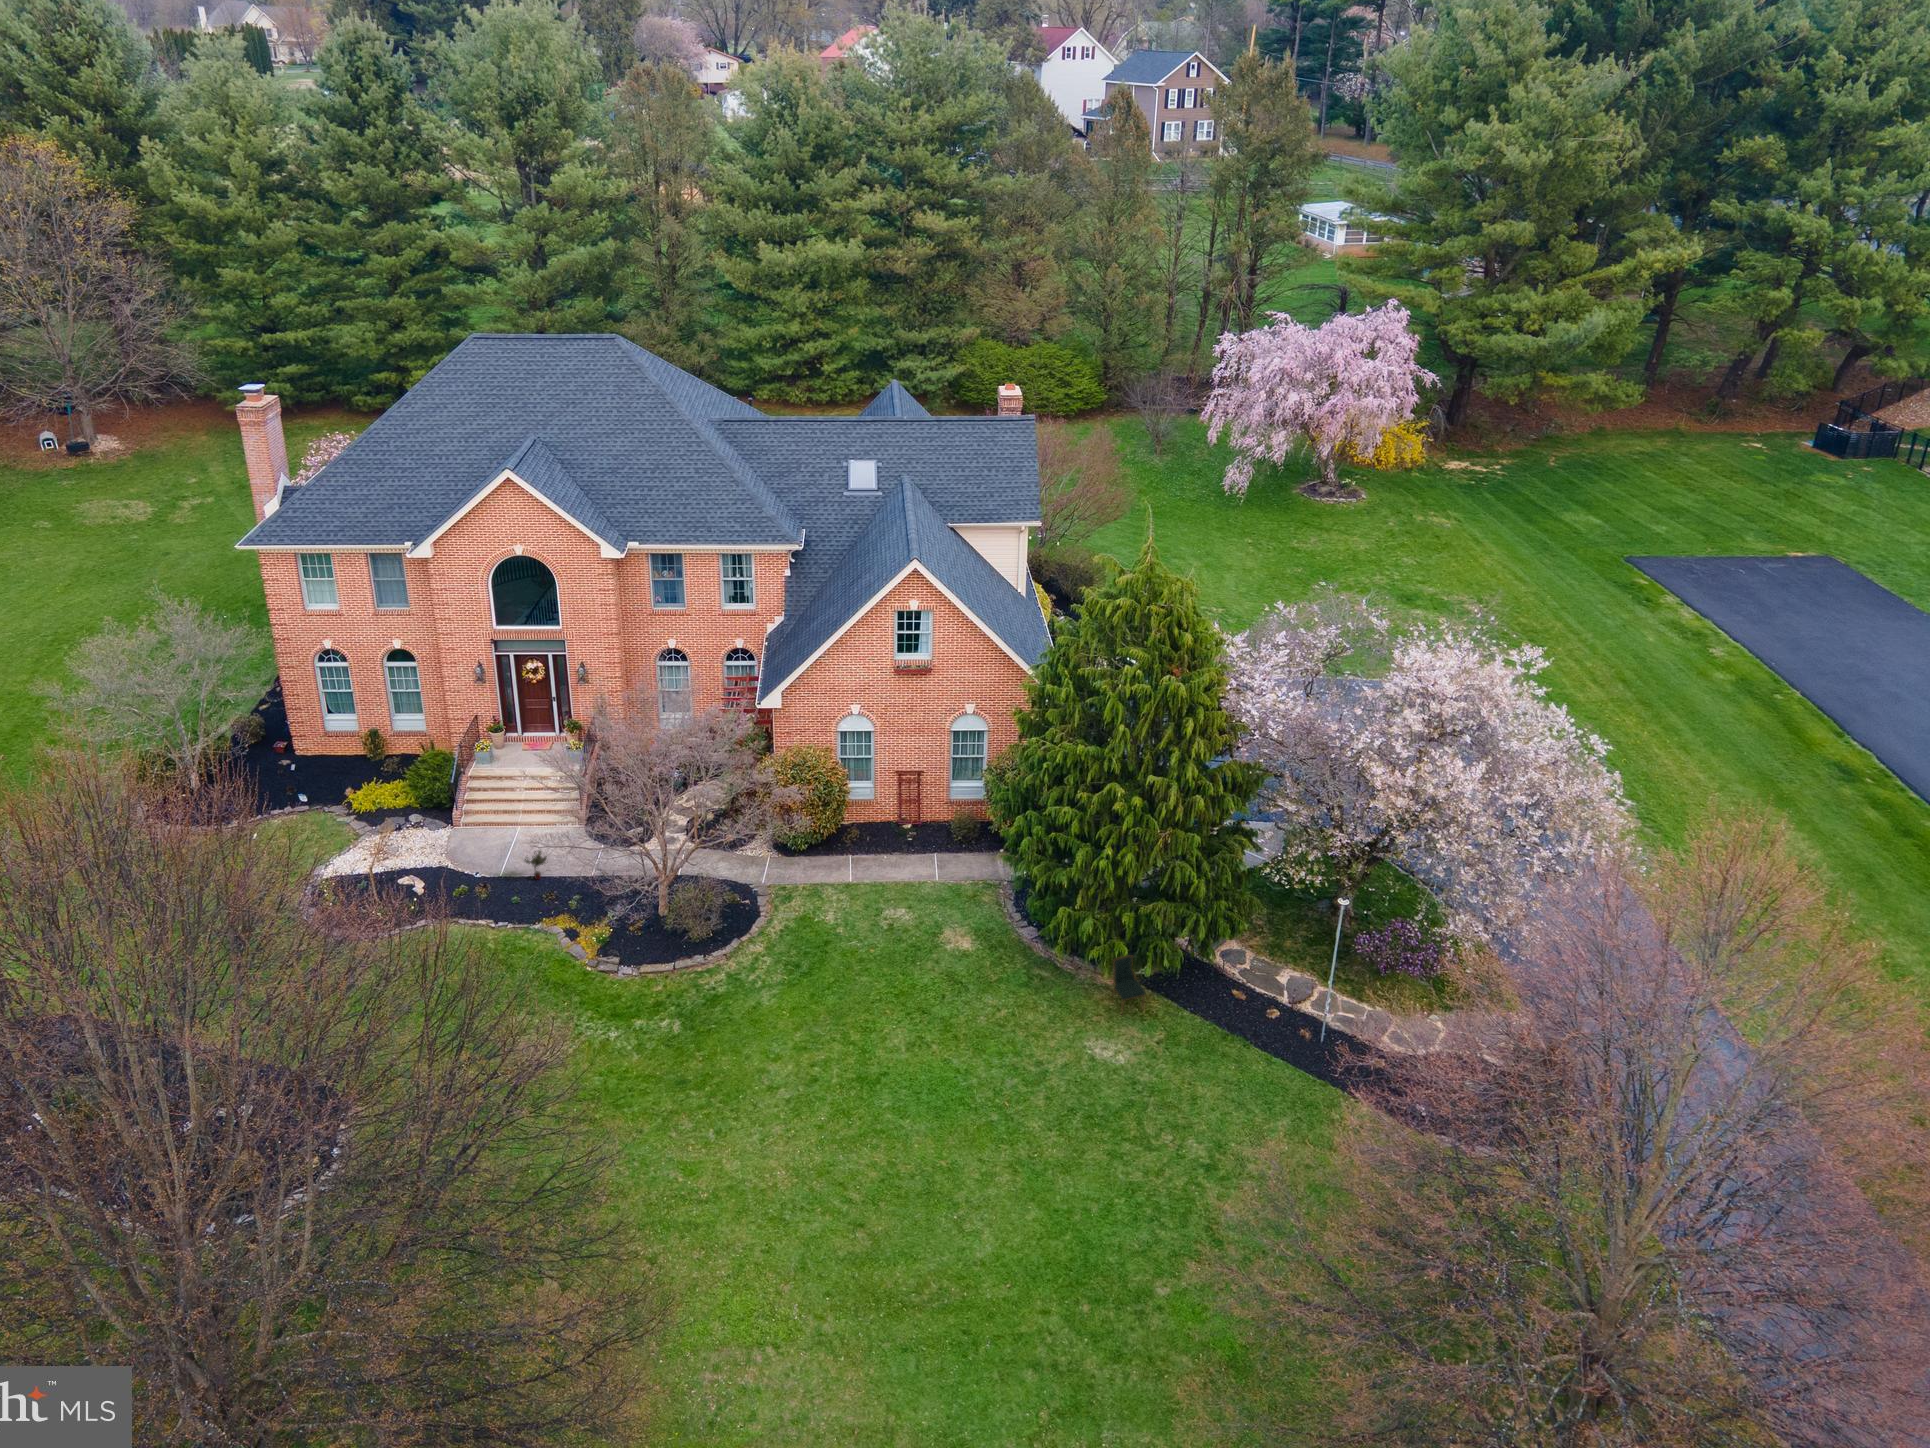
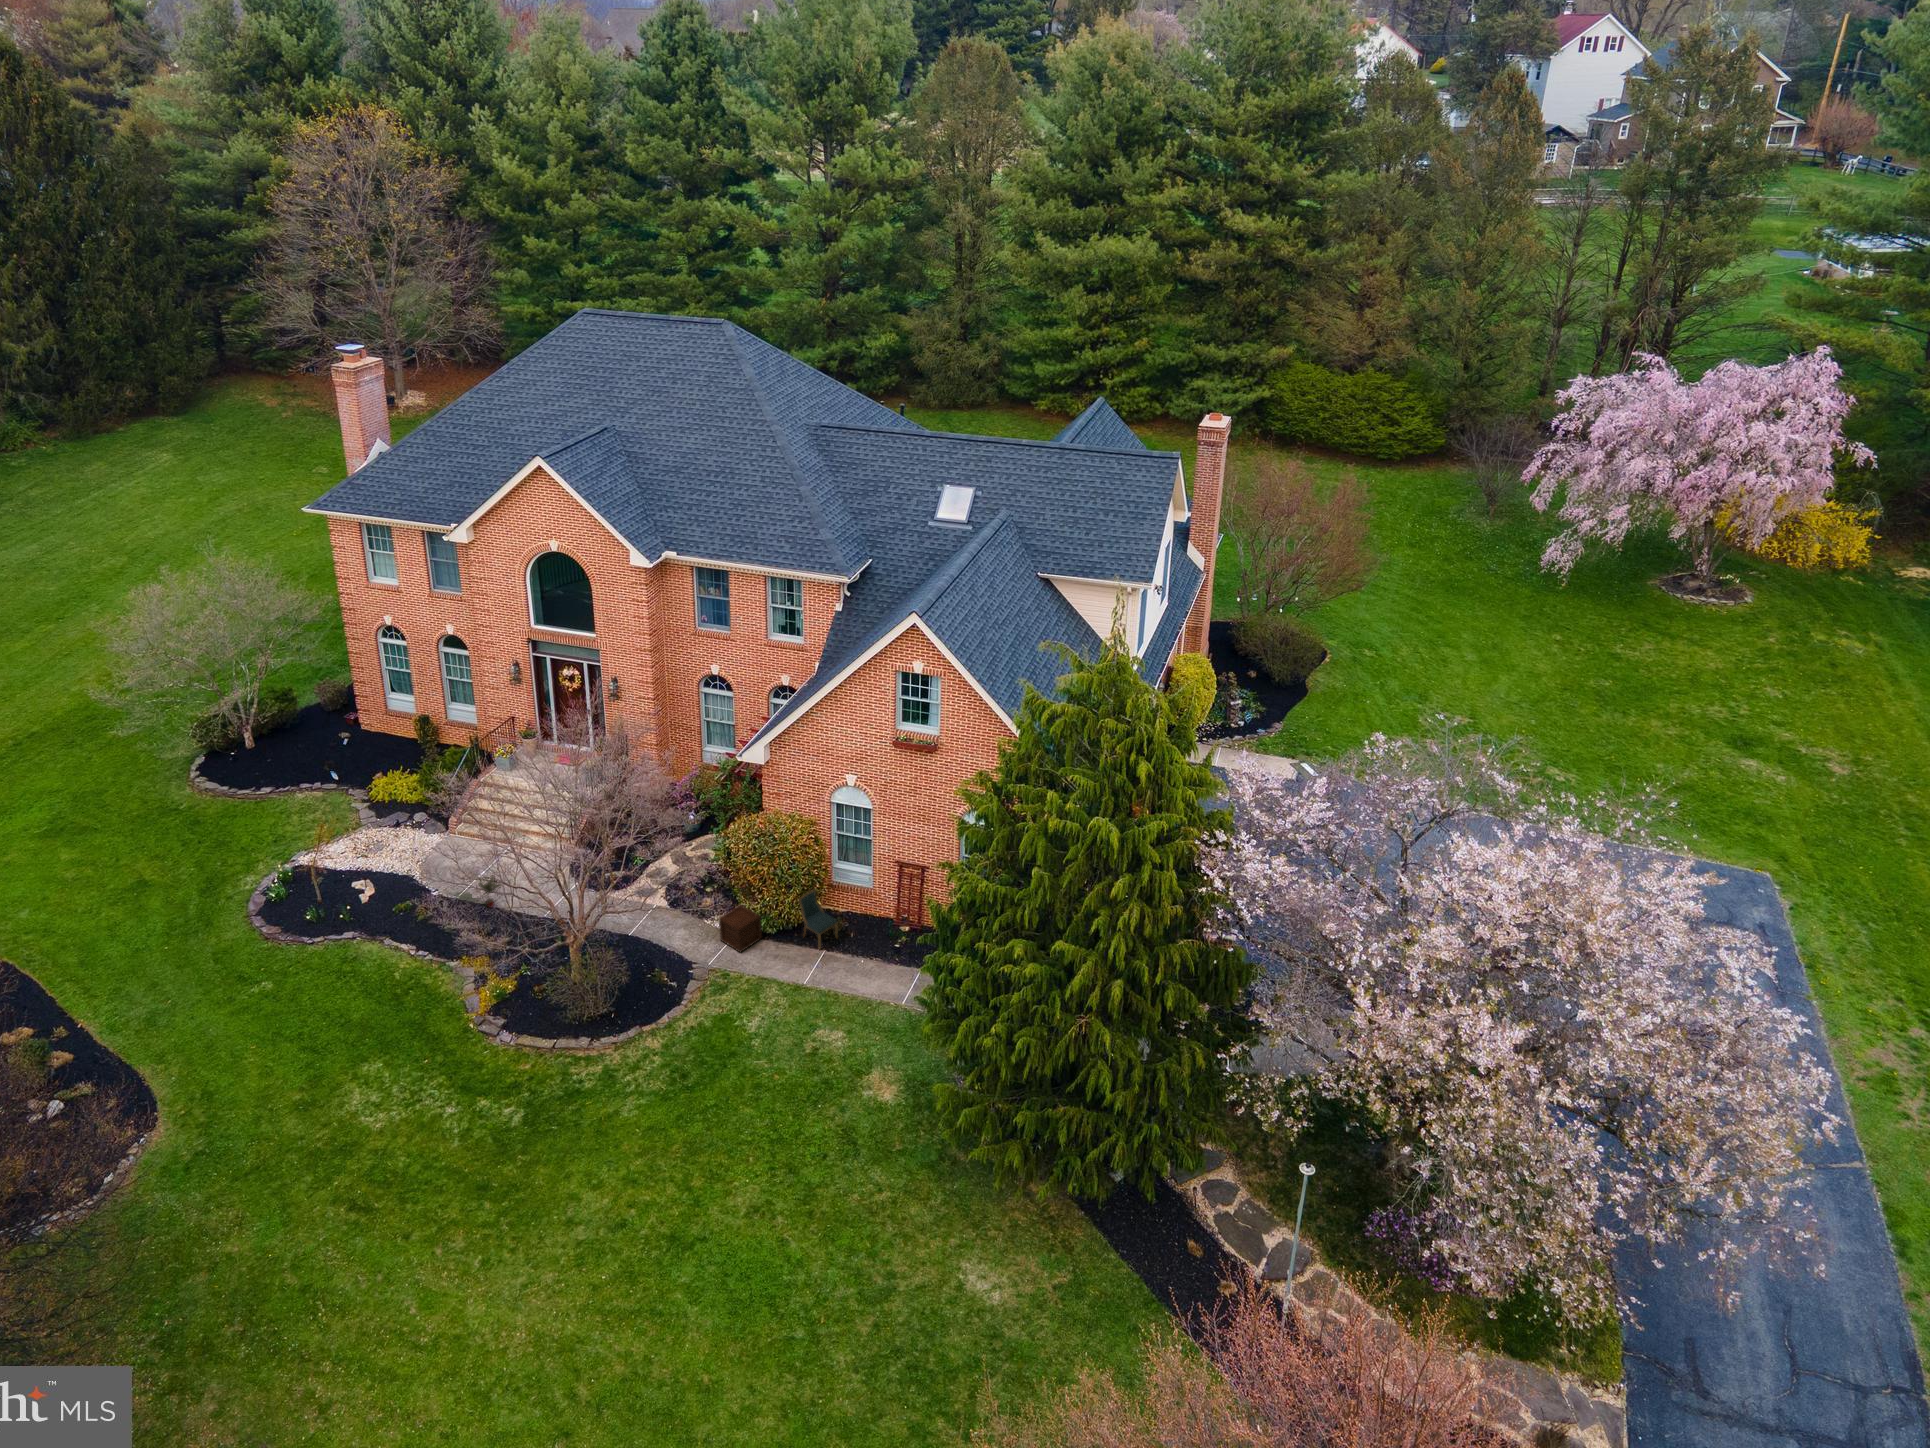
wooden crate: none [761,831,796,870] -> present [719,905,762,952]
chair: present [1111,955,1146,1014] -> present [799,890,838,949]

